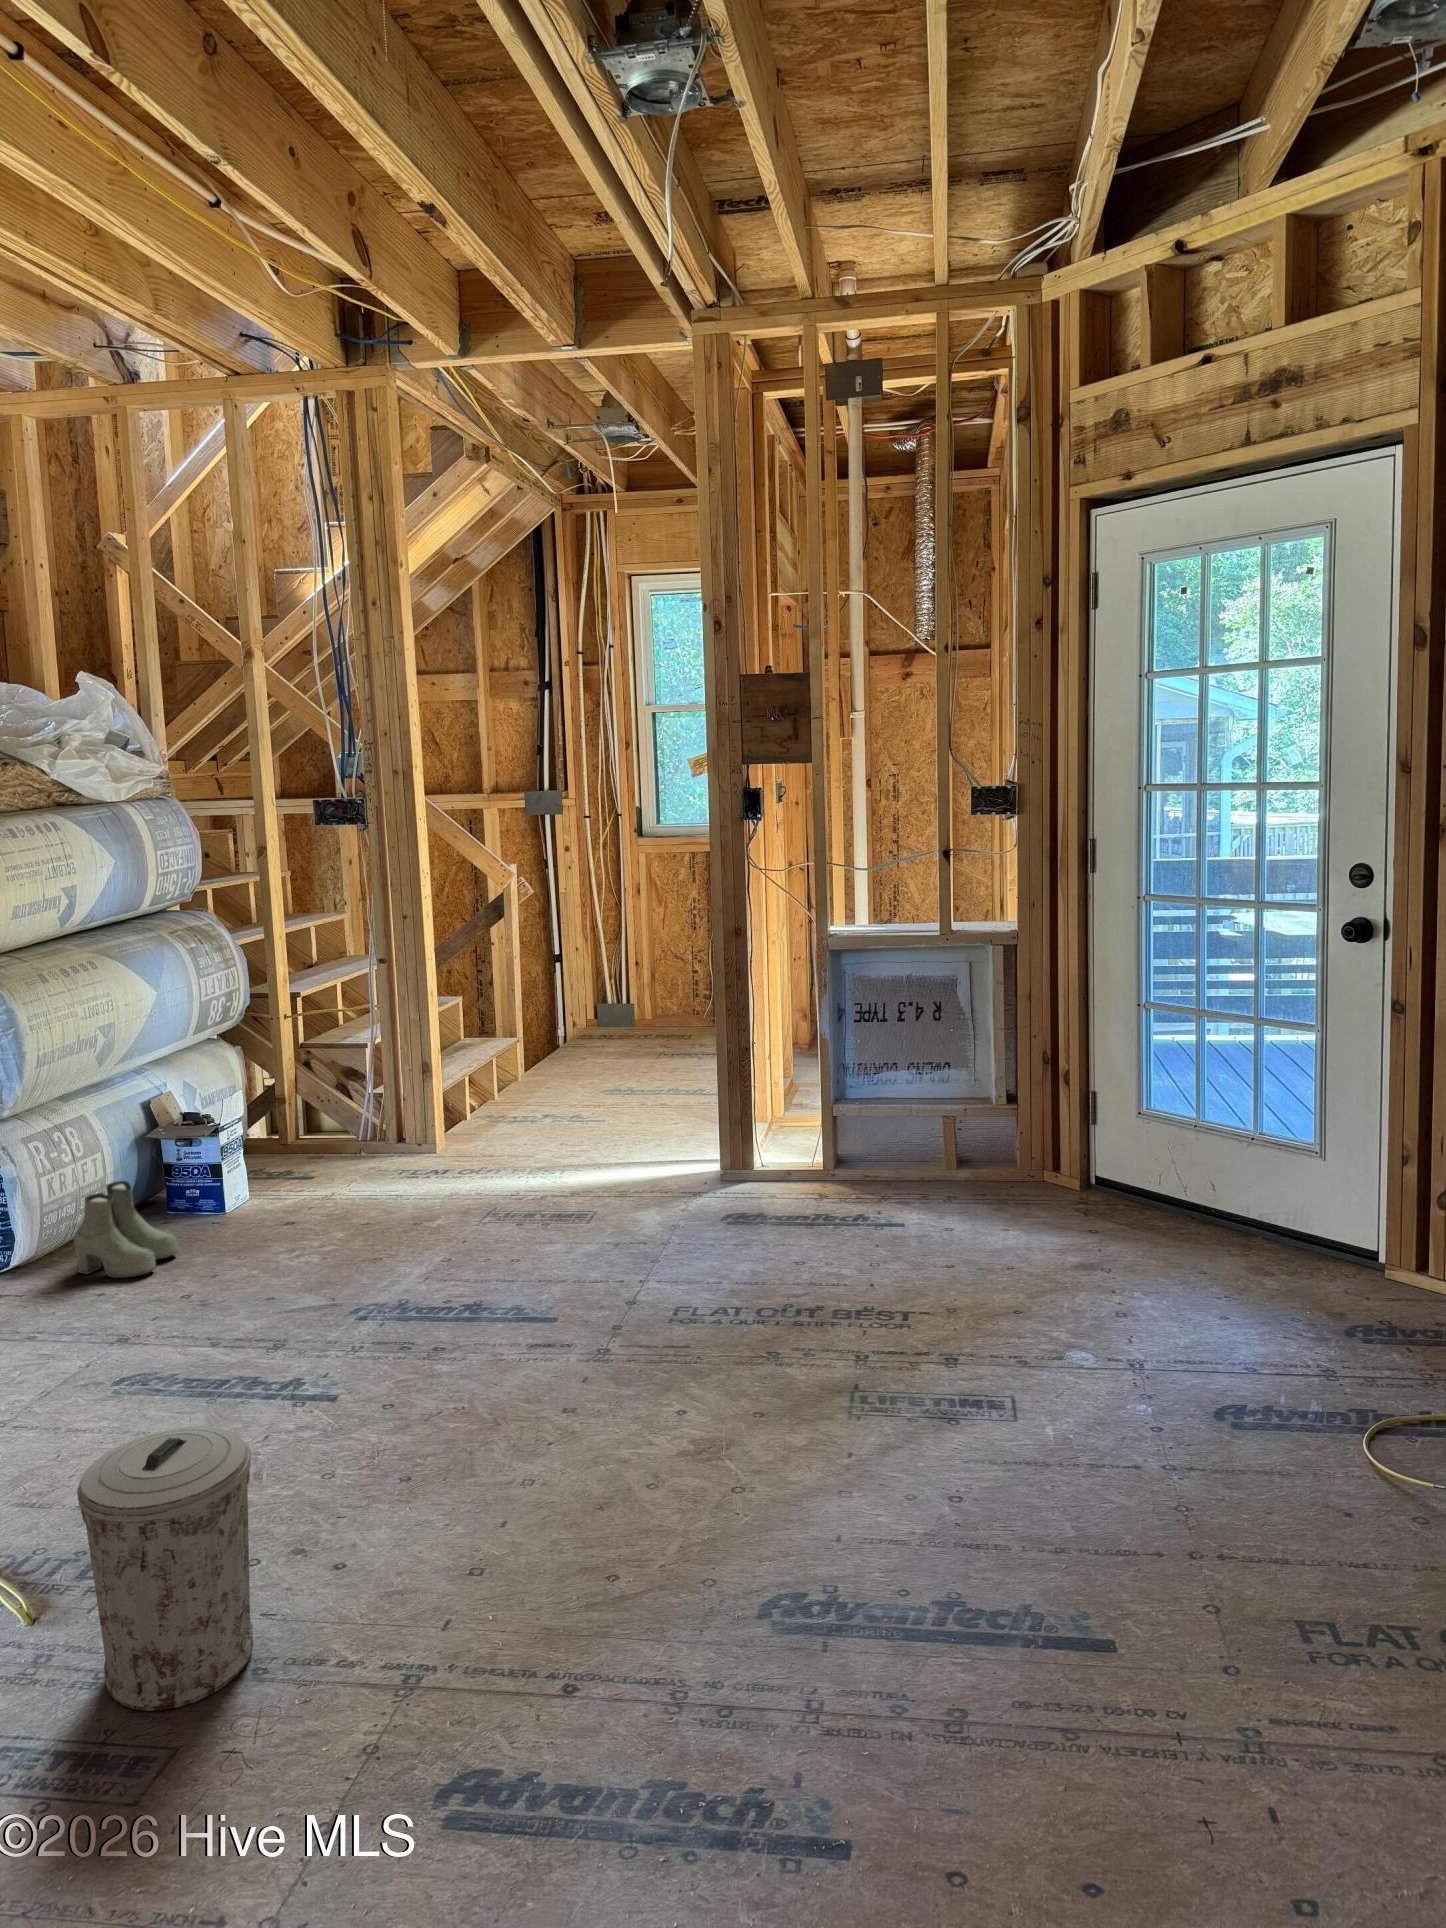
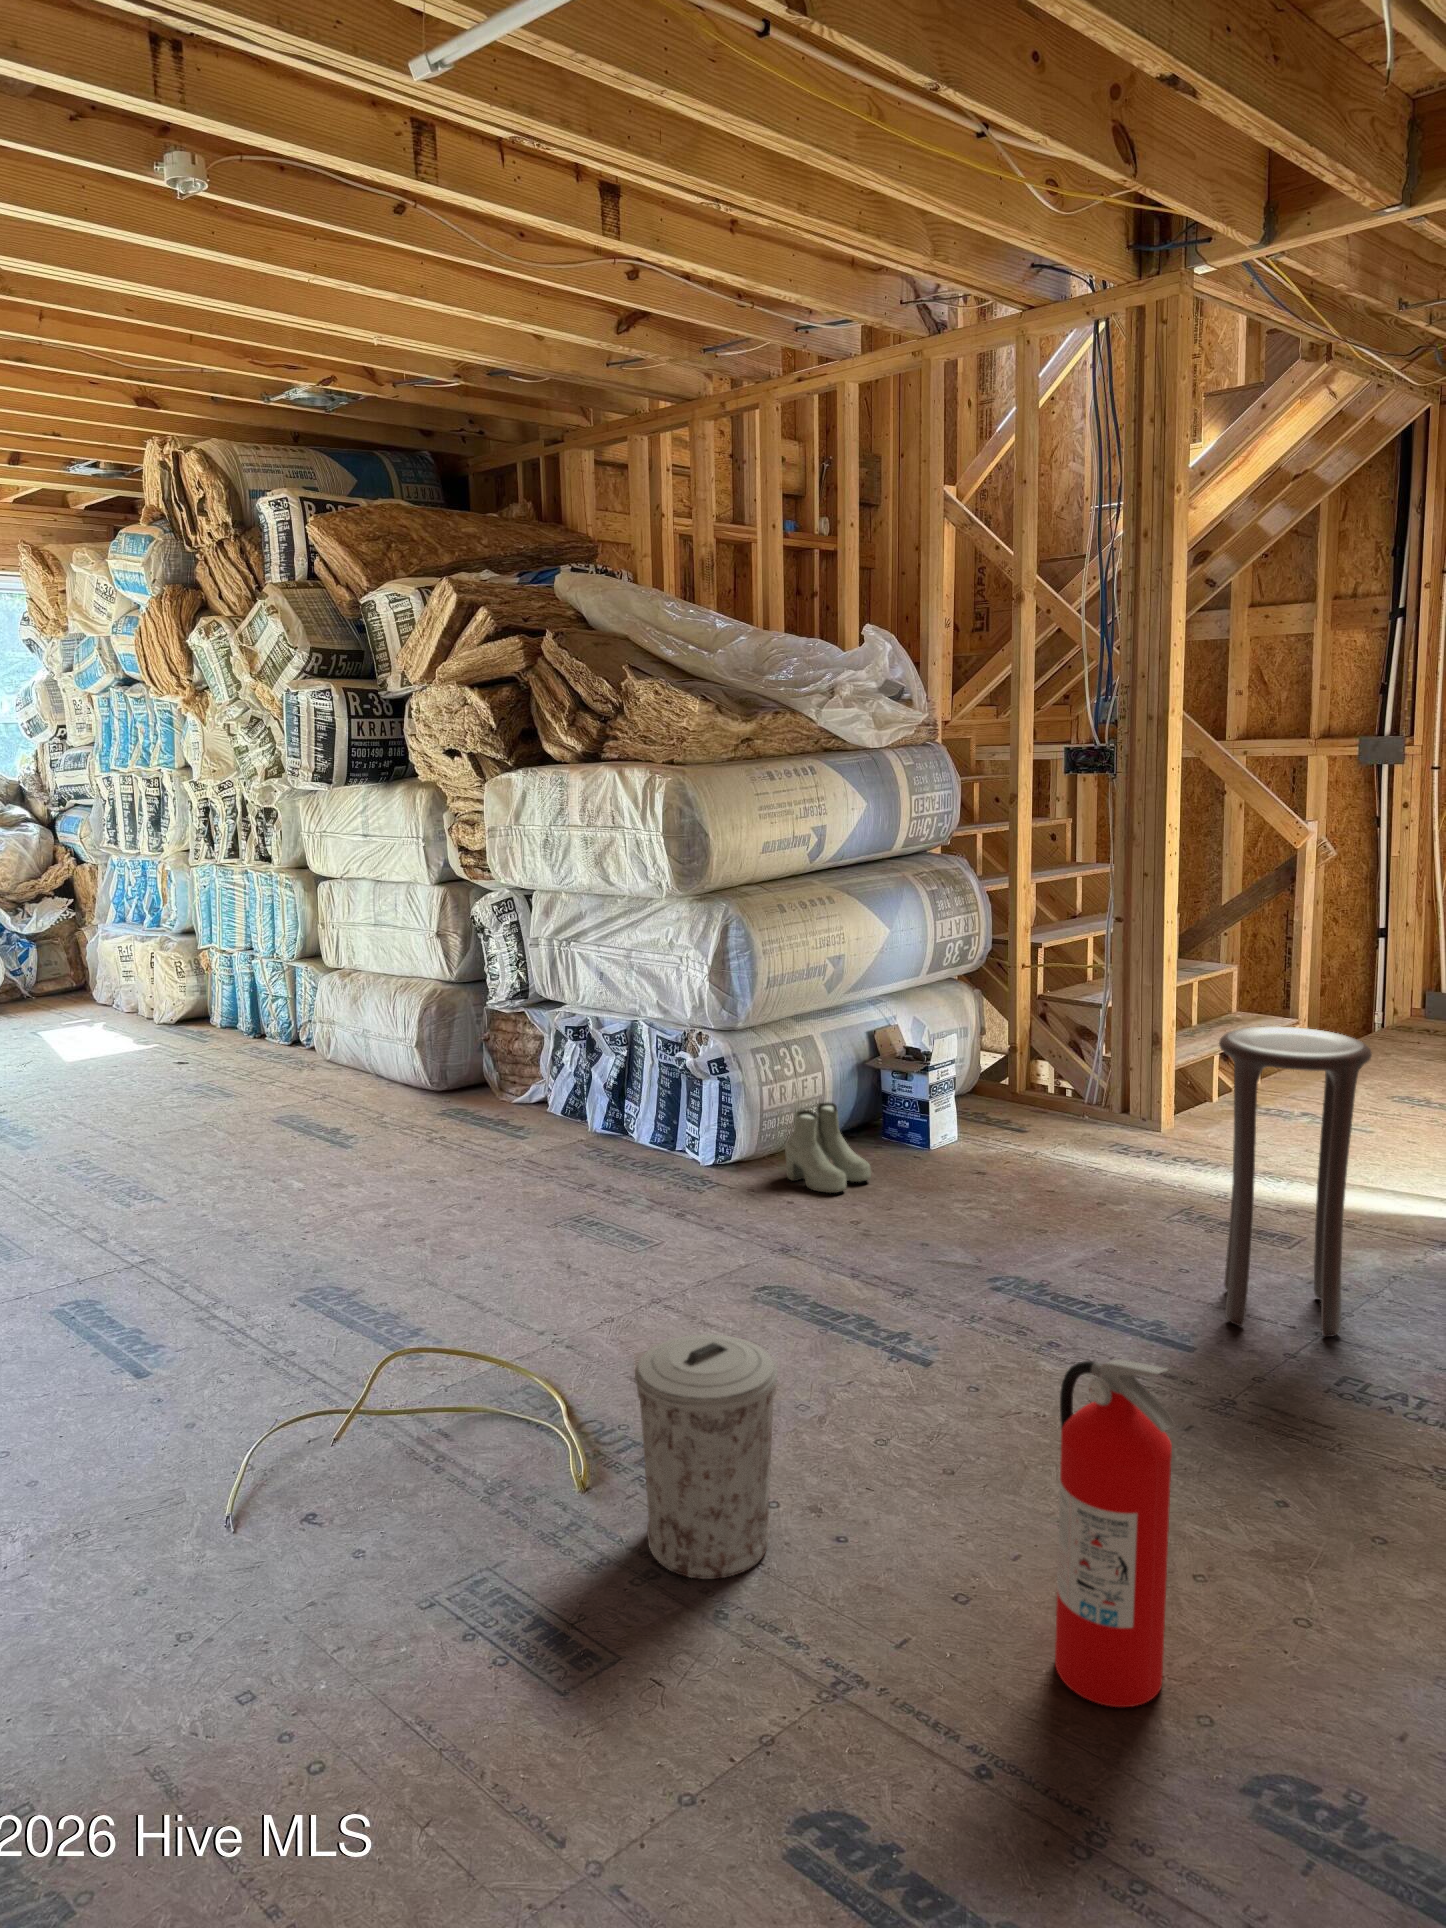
stool: none [538,1028,659,1295] -> present [1219,1026,1372,1337]
fire extinguisher: none [554,1316,671,1641] -> present [1055,1359,1176,1707]

